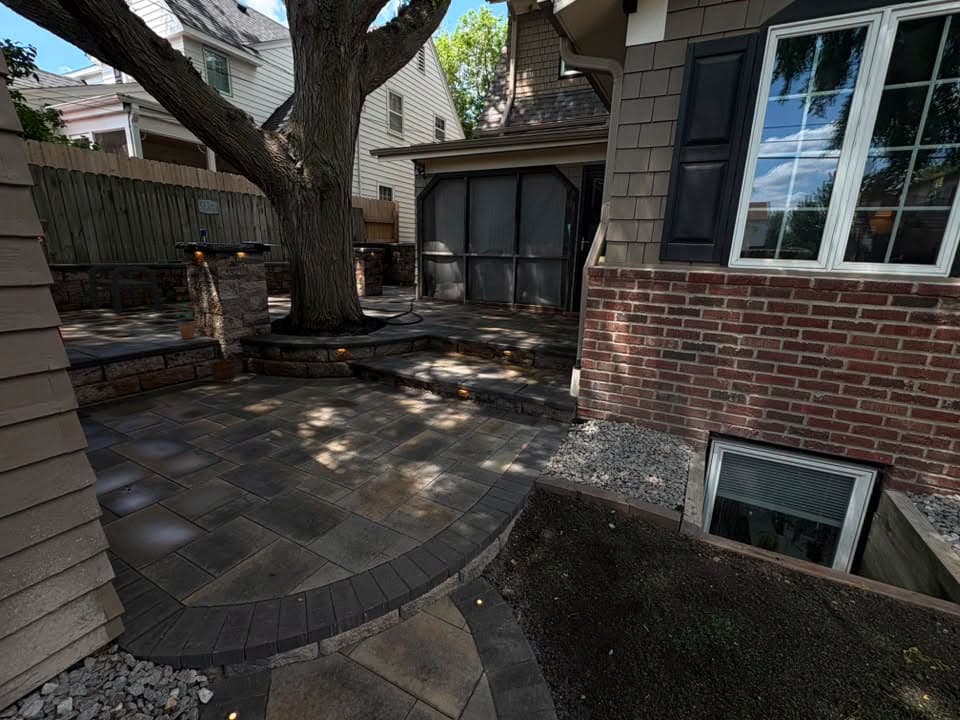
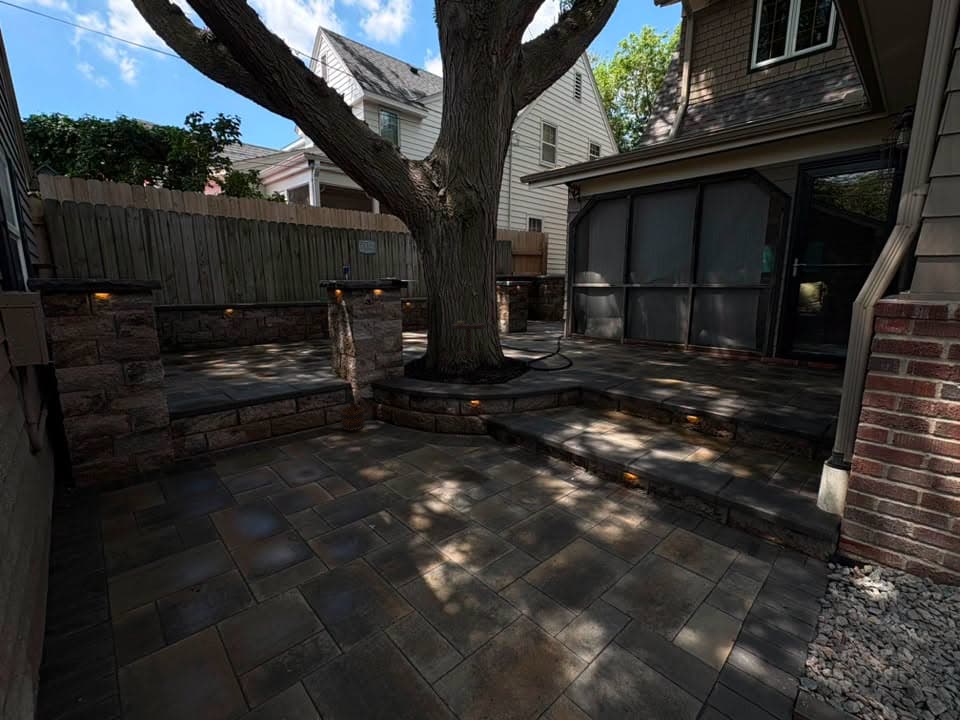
bench: present [89,265,162,315] -> none [265,303,318,350]
side table: none [315,281,346,335] -> present [452,321,485,356]
potted plant: present [175,295,195,339] -> none [313,334,334,380]

